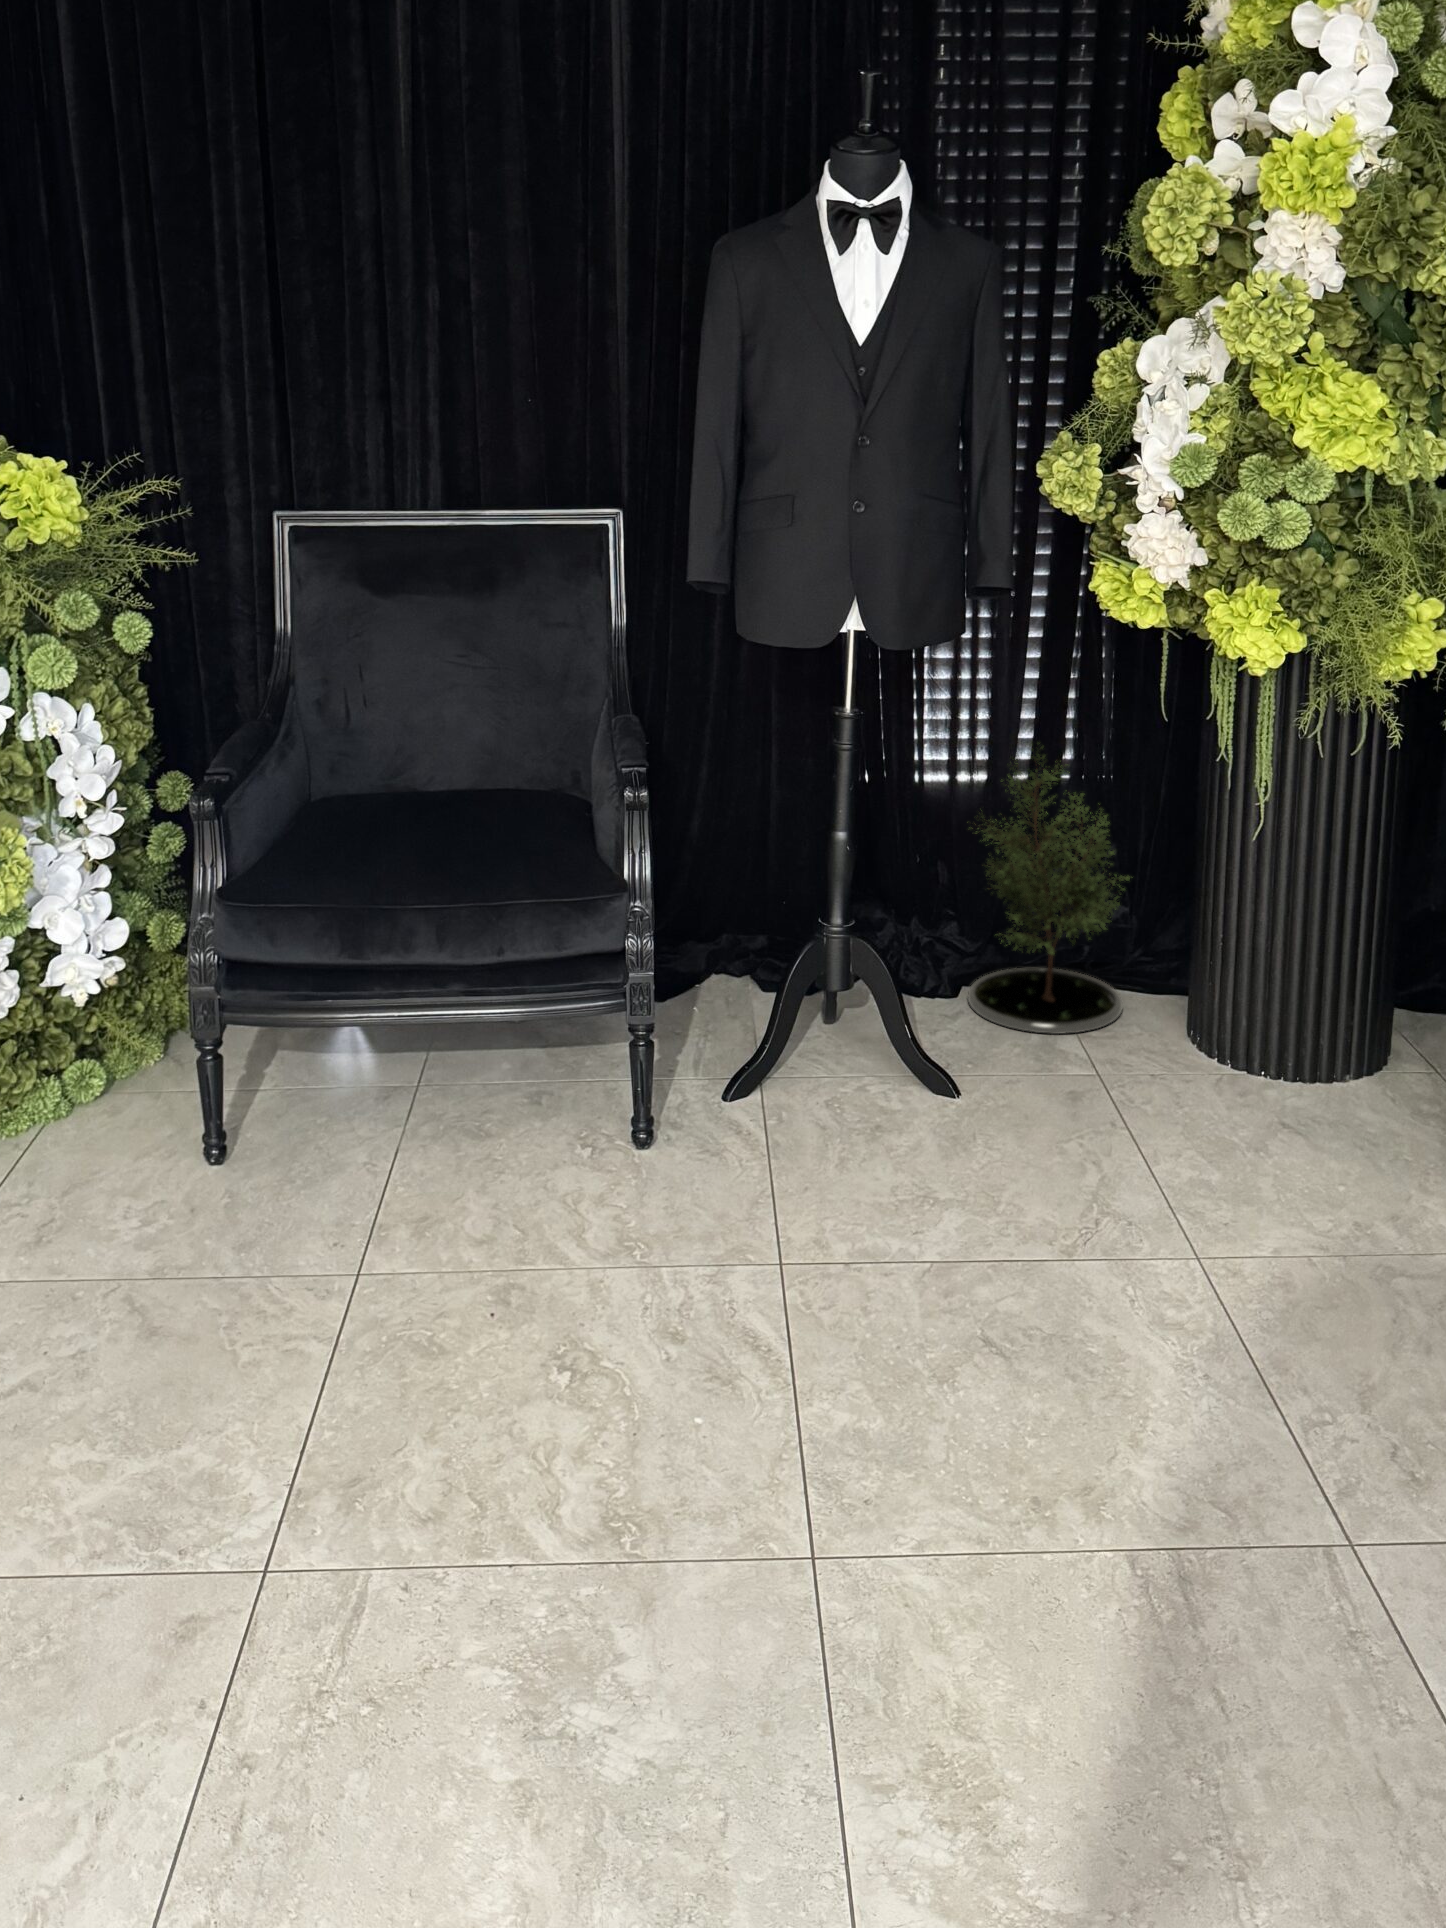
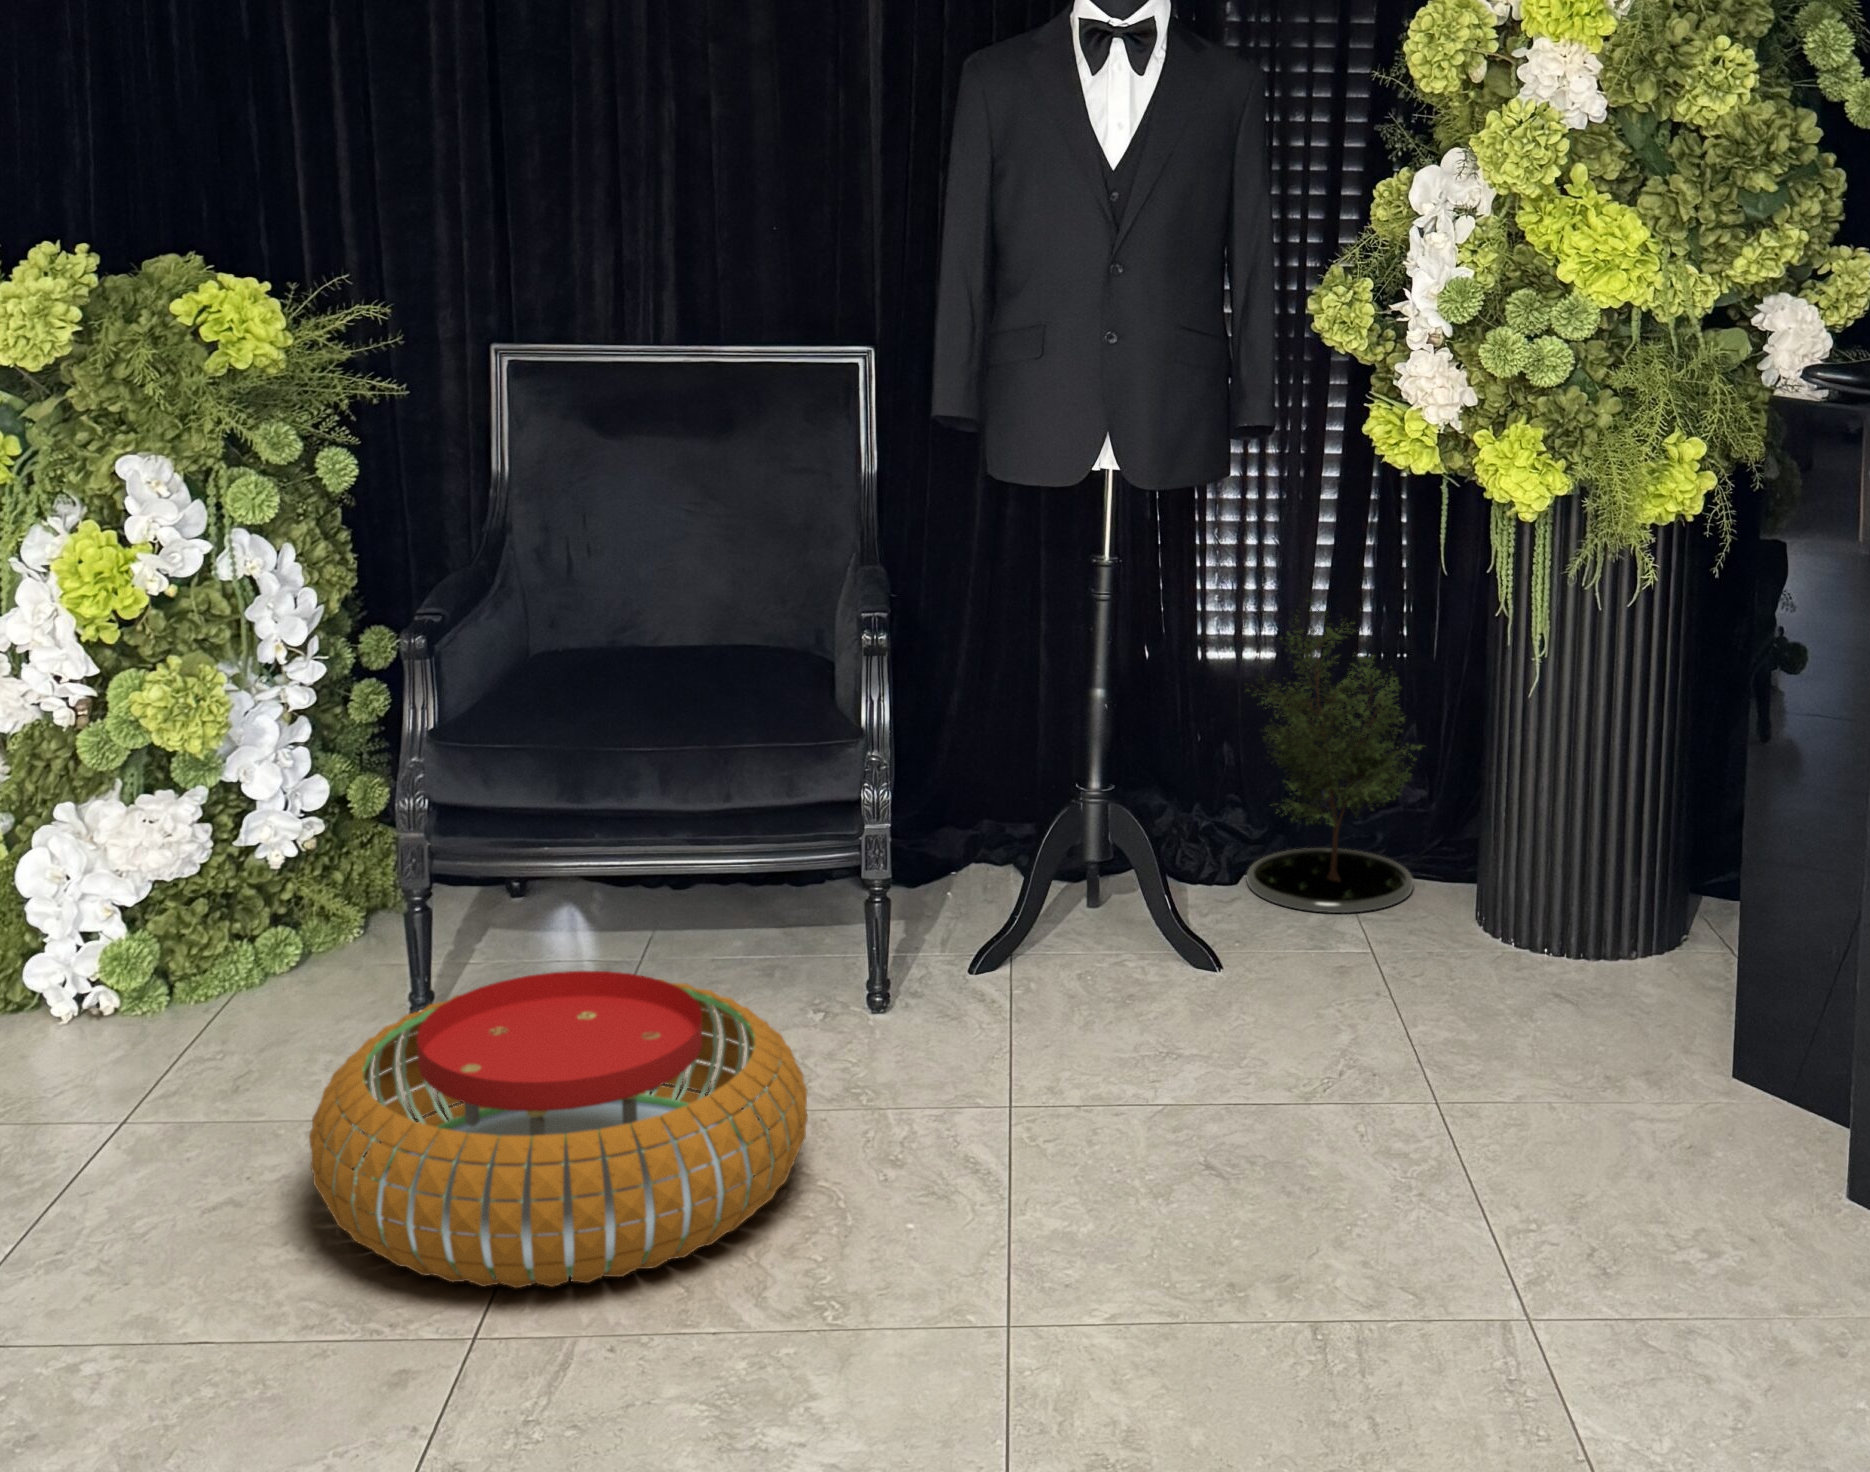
pouf: none [110,1123,591,1459] -> present [309,971,808,1288]

